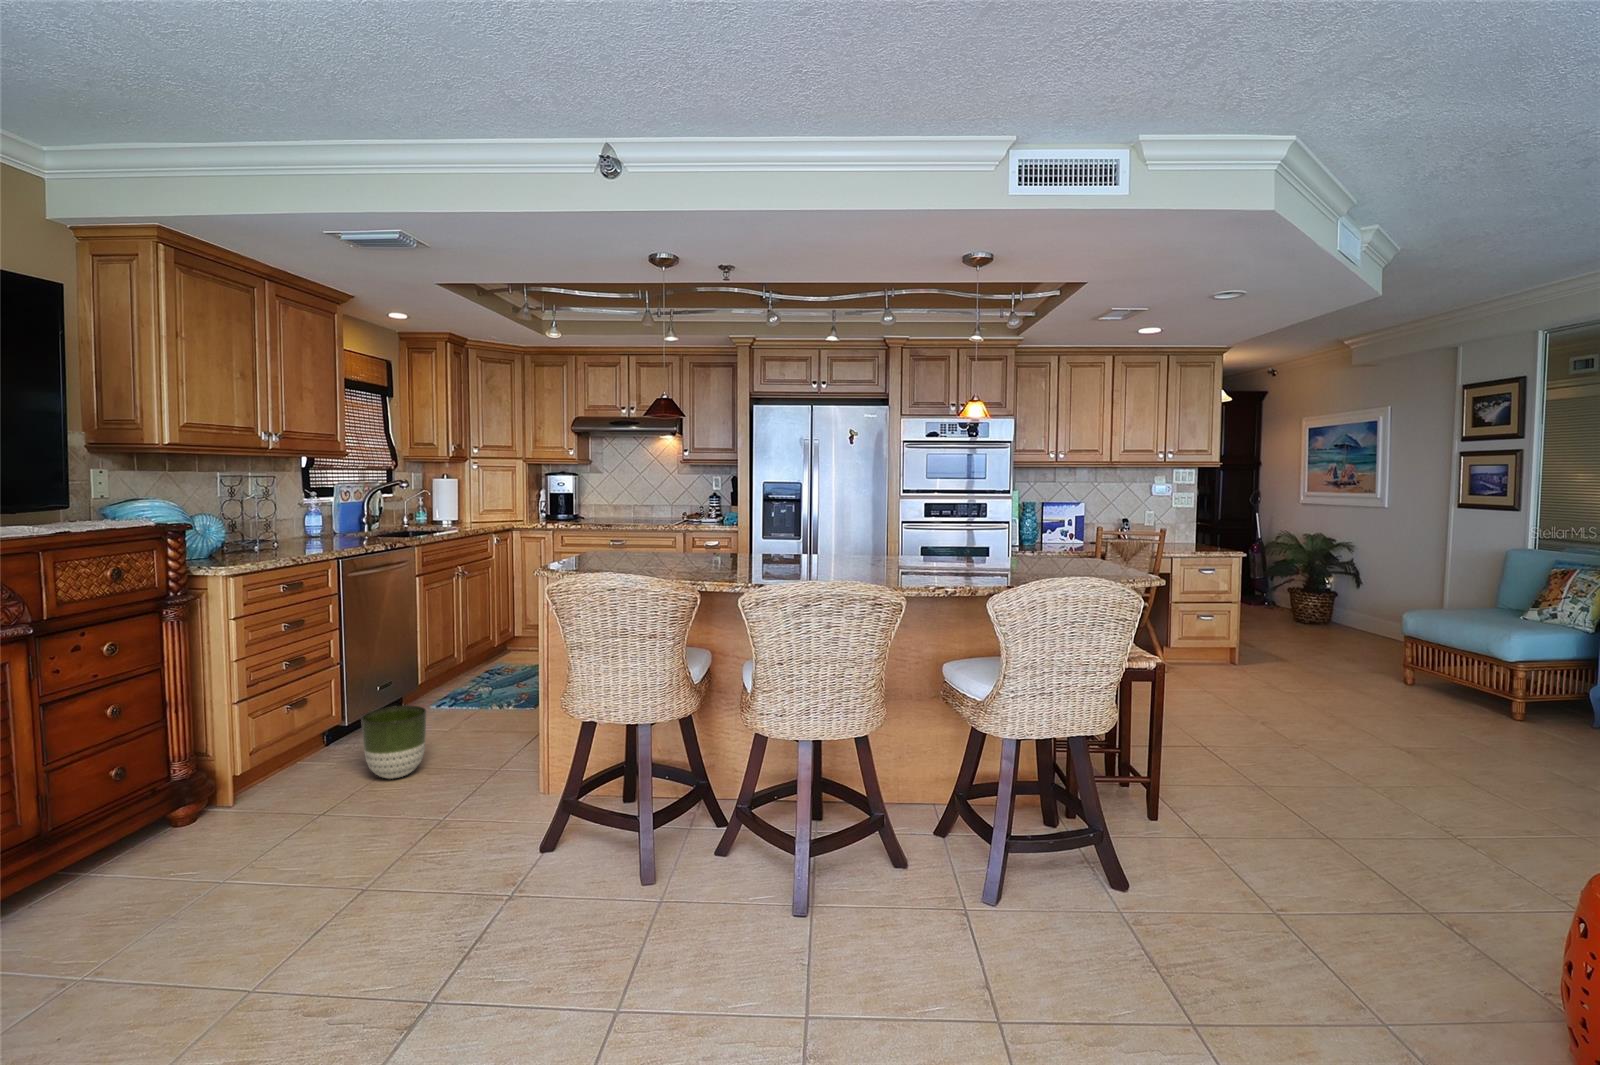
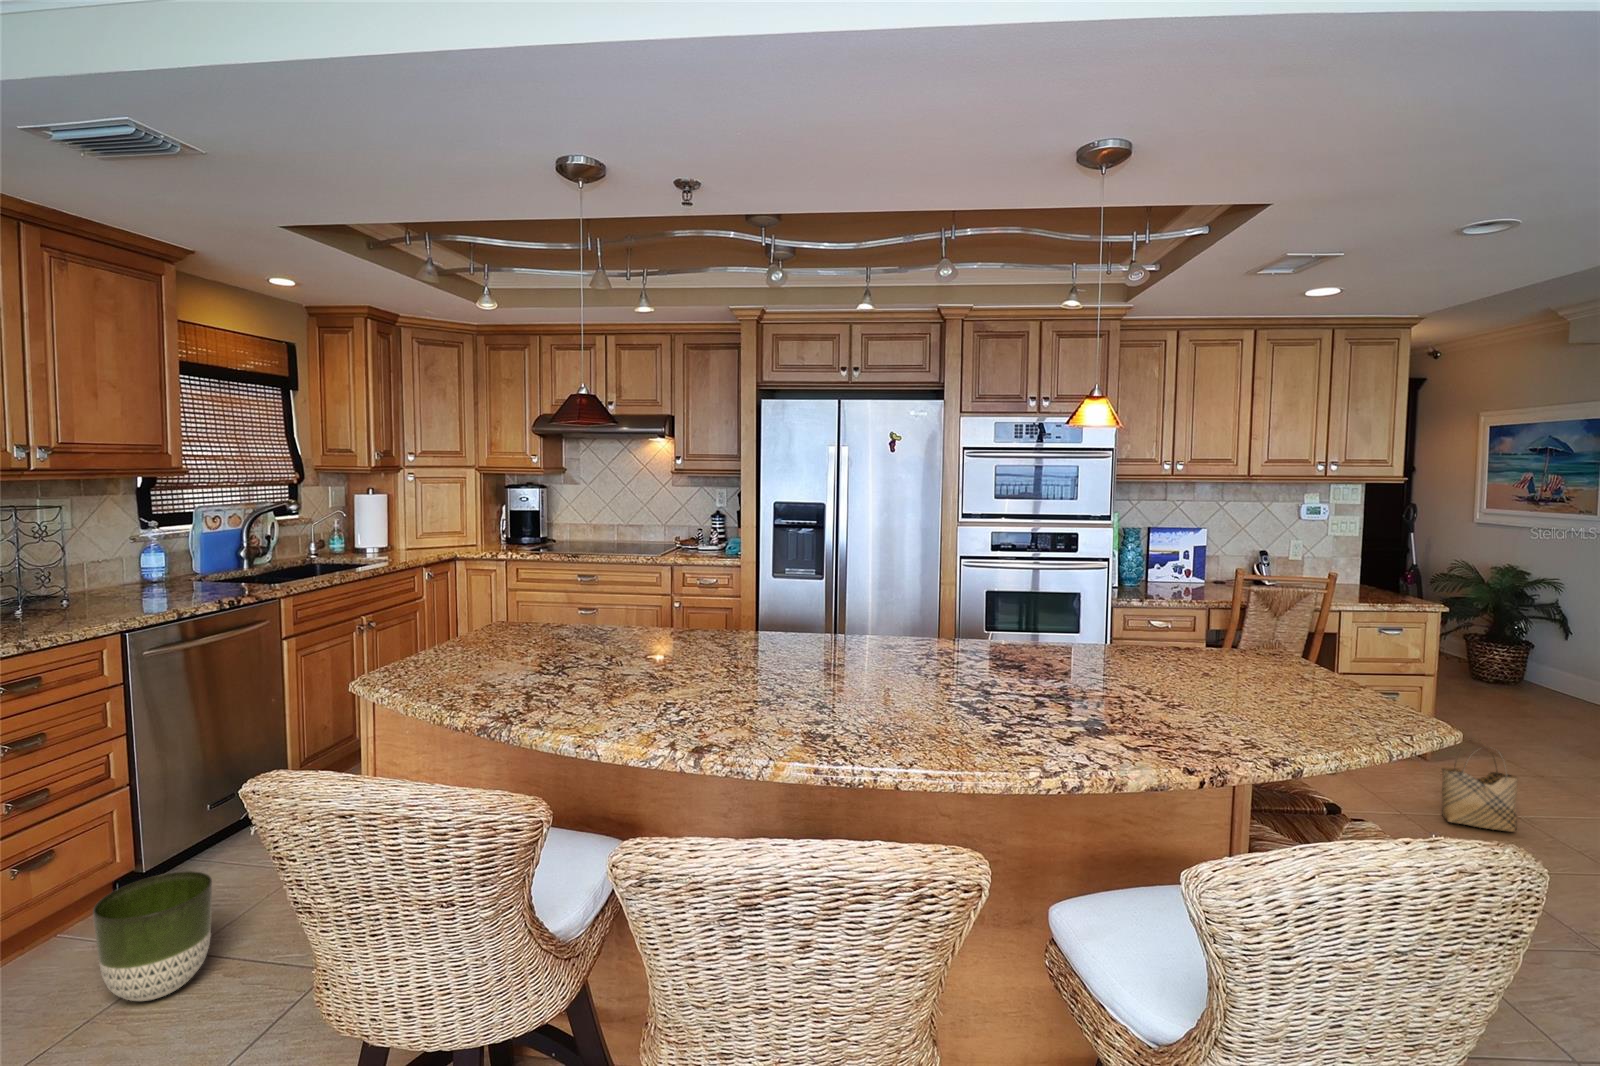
woven basket: none [1224,637,1271,697] -> present [1442,738,1518,832]

